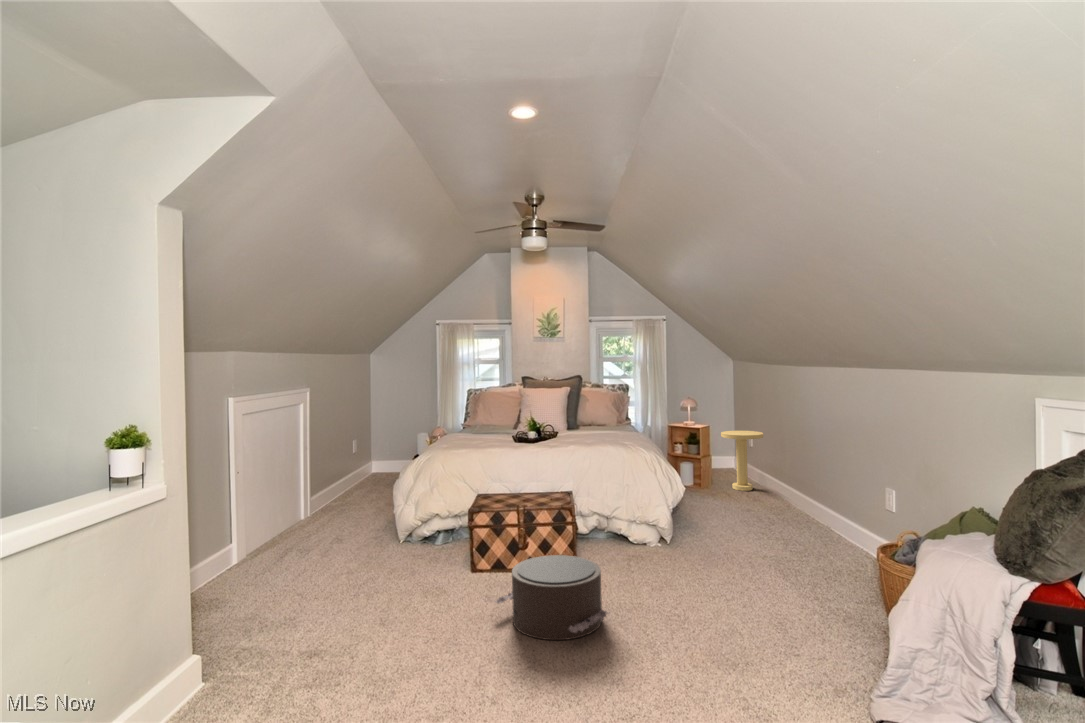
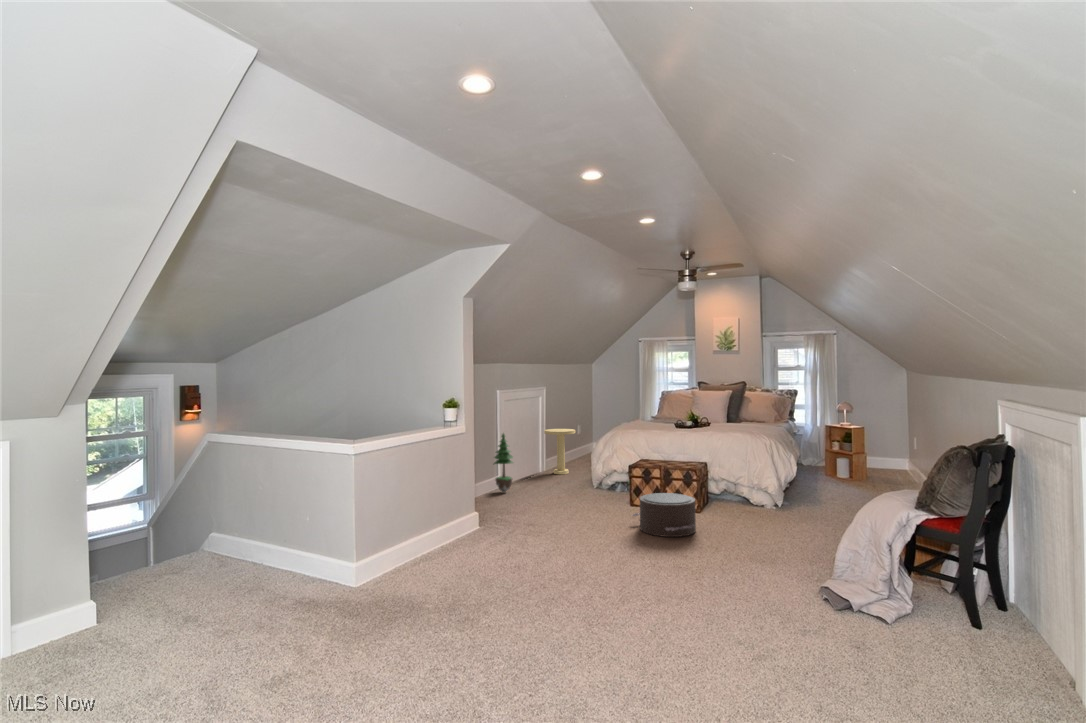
side table: present [721,431,764,491] -> present [544,429,575,475]
potted tree: none [224,468,265,572] -> present [494,434,513,492]

